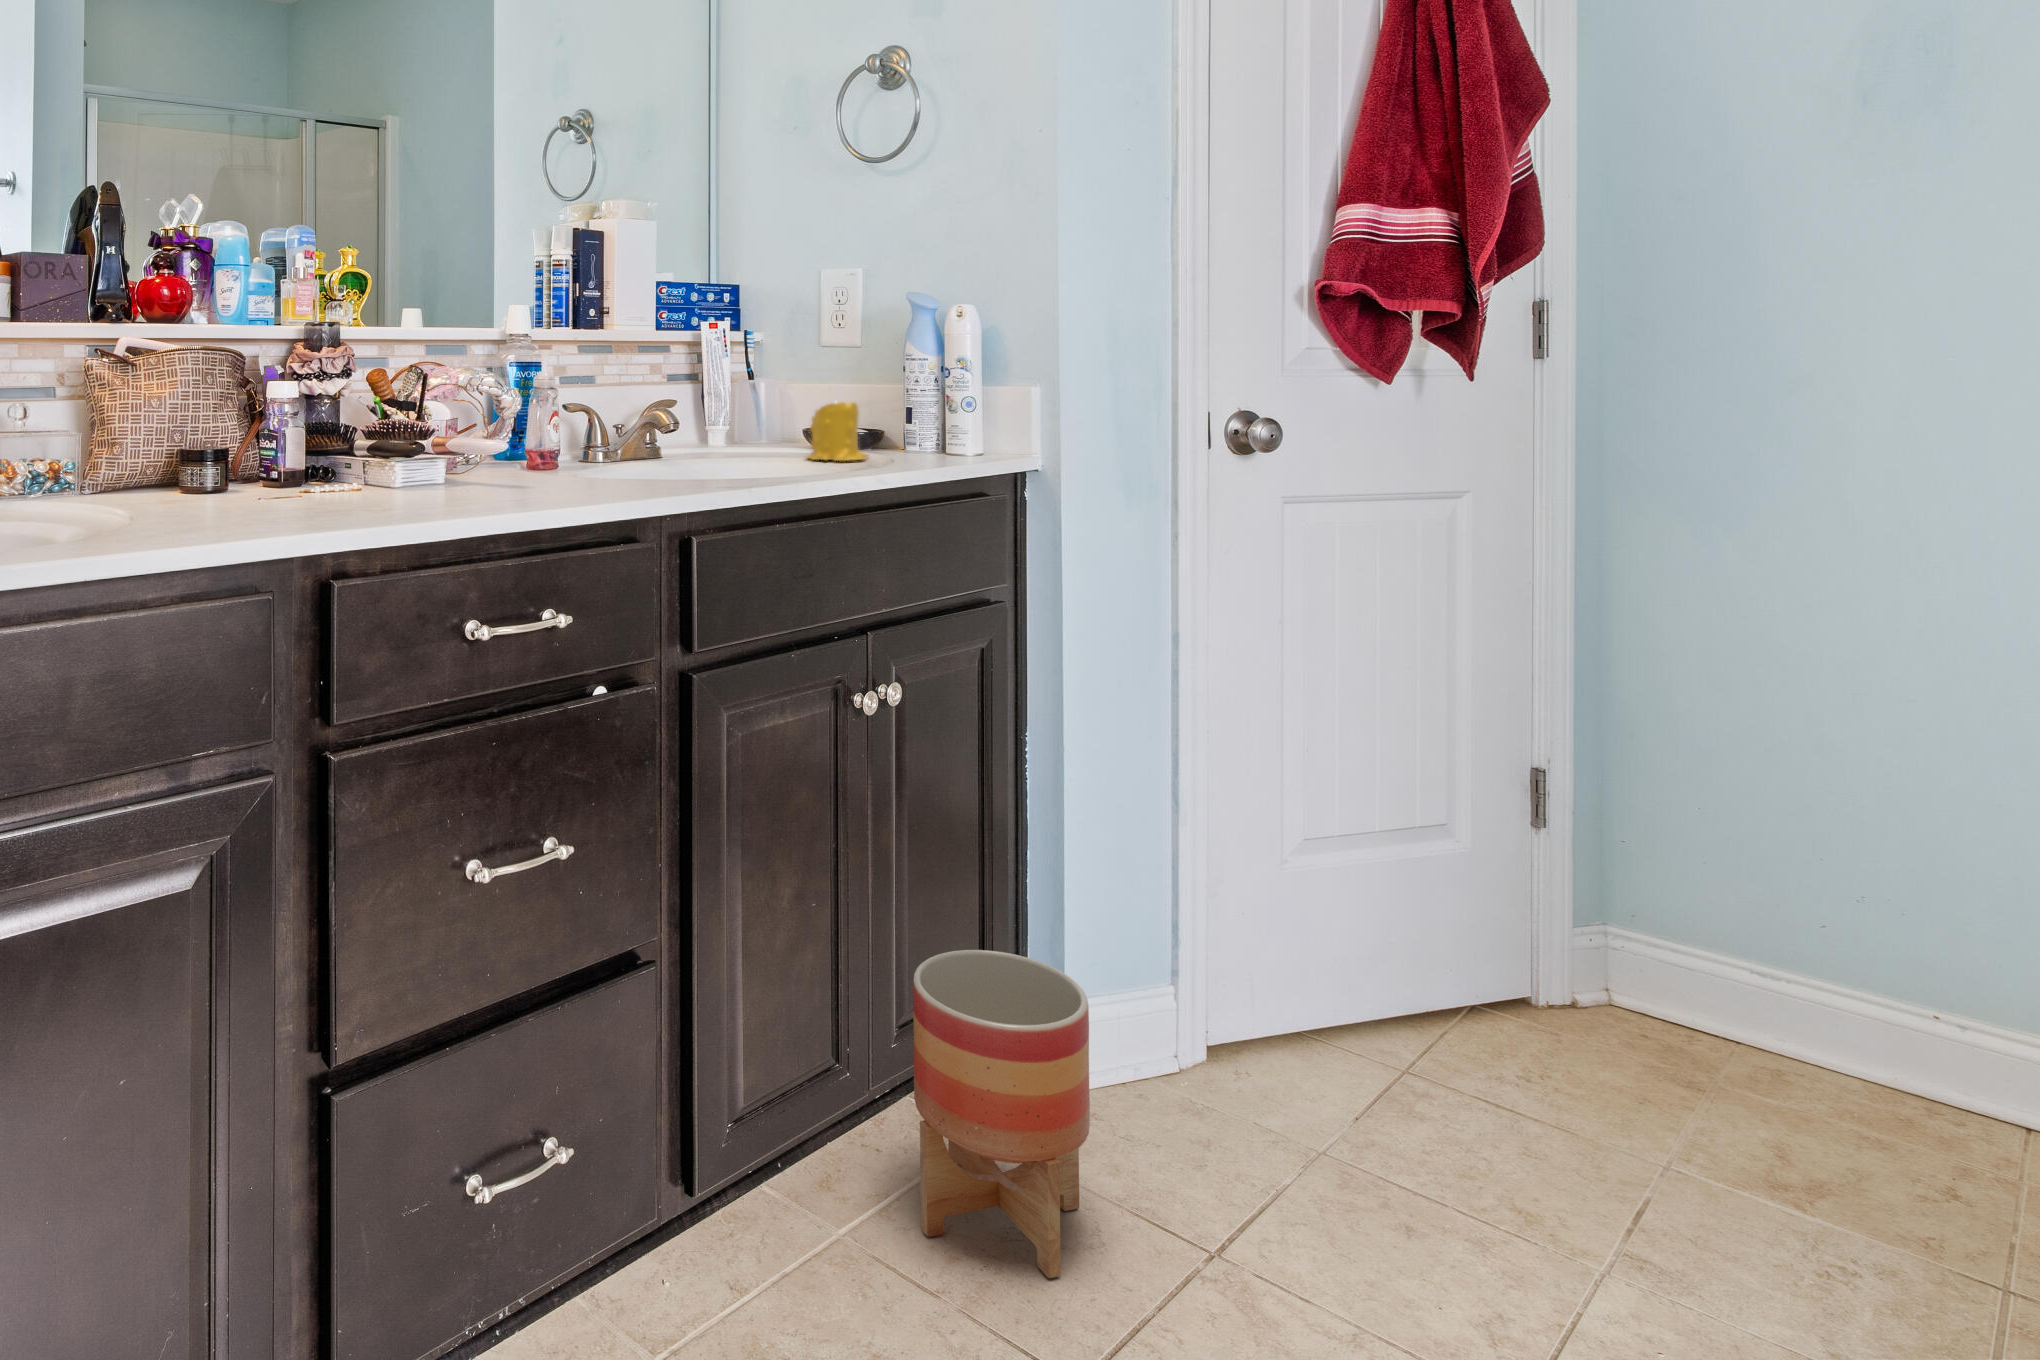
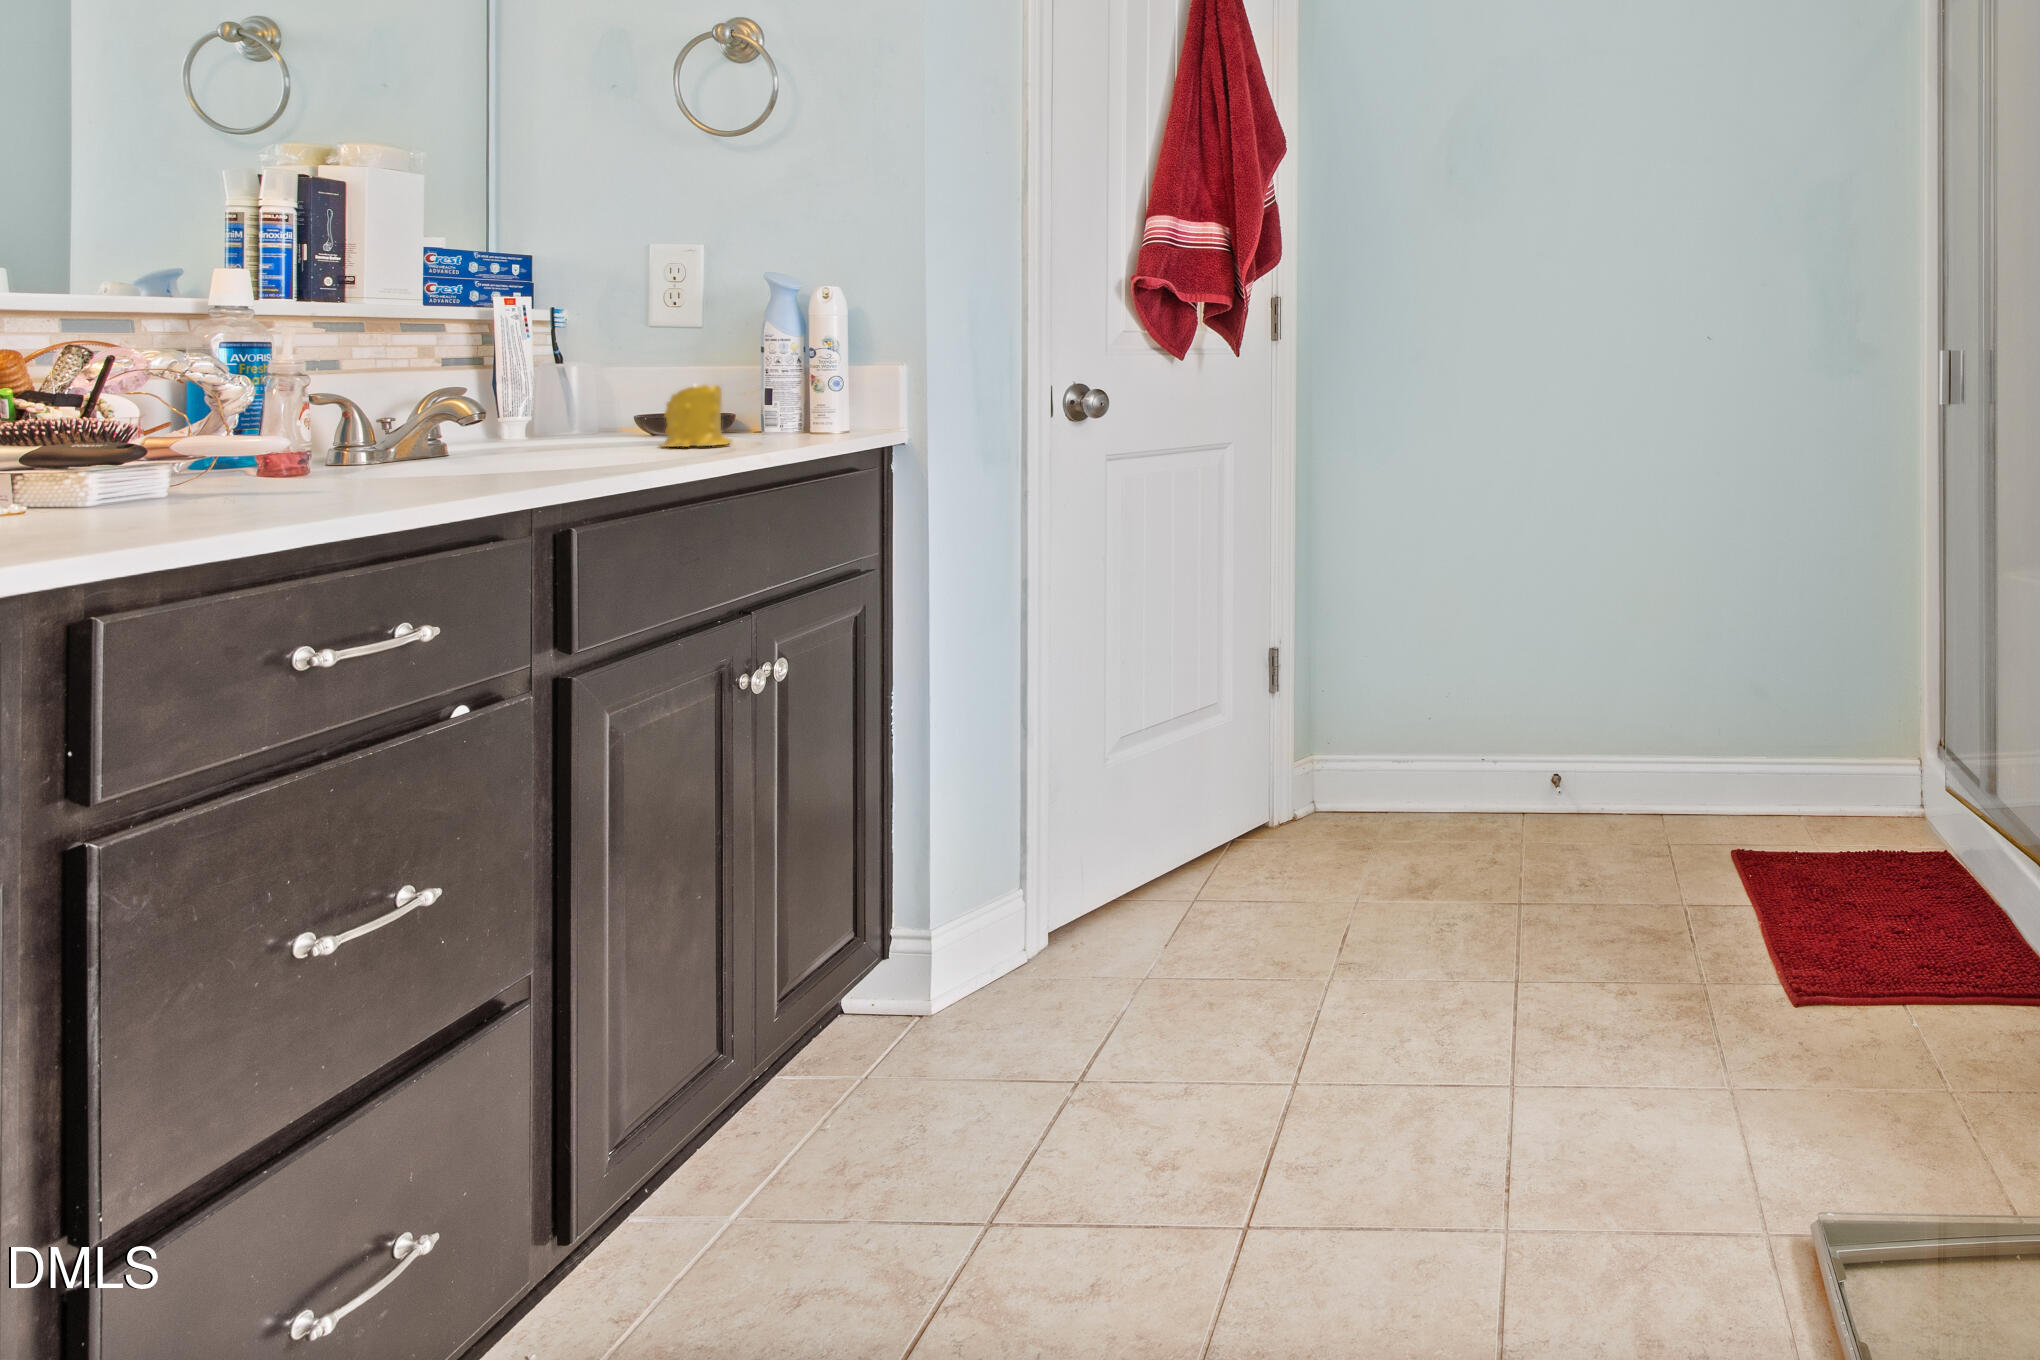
planter: present [913,950,1090,1278] -> none [804,893,972,1178]

